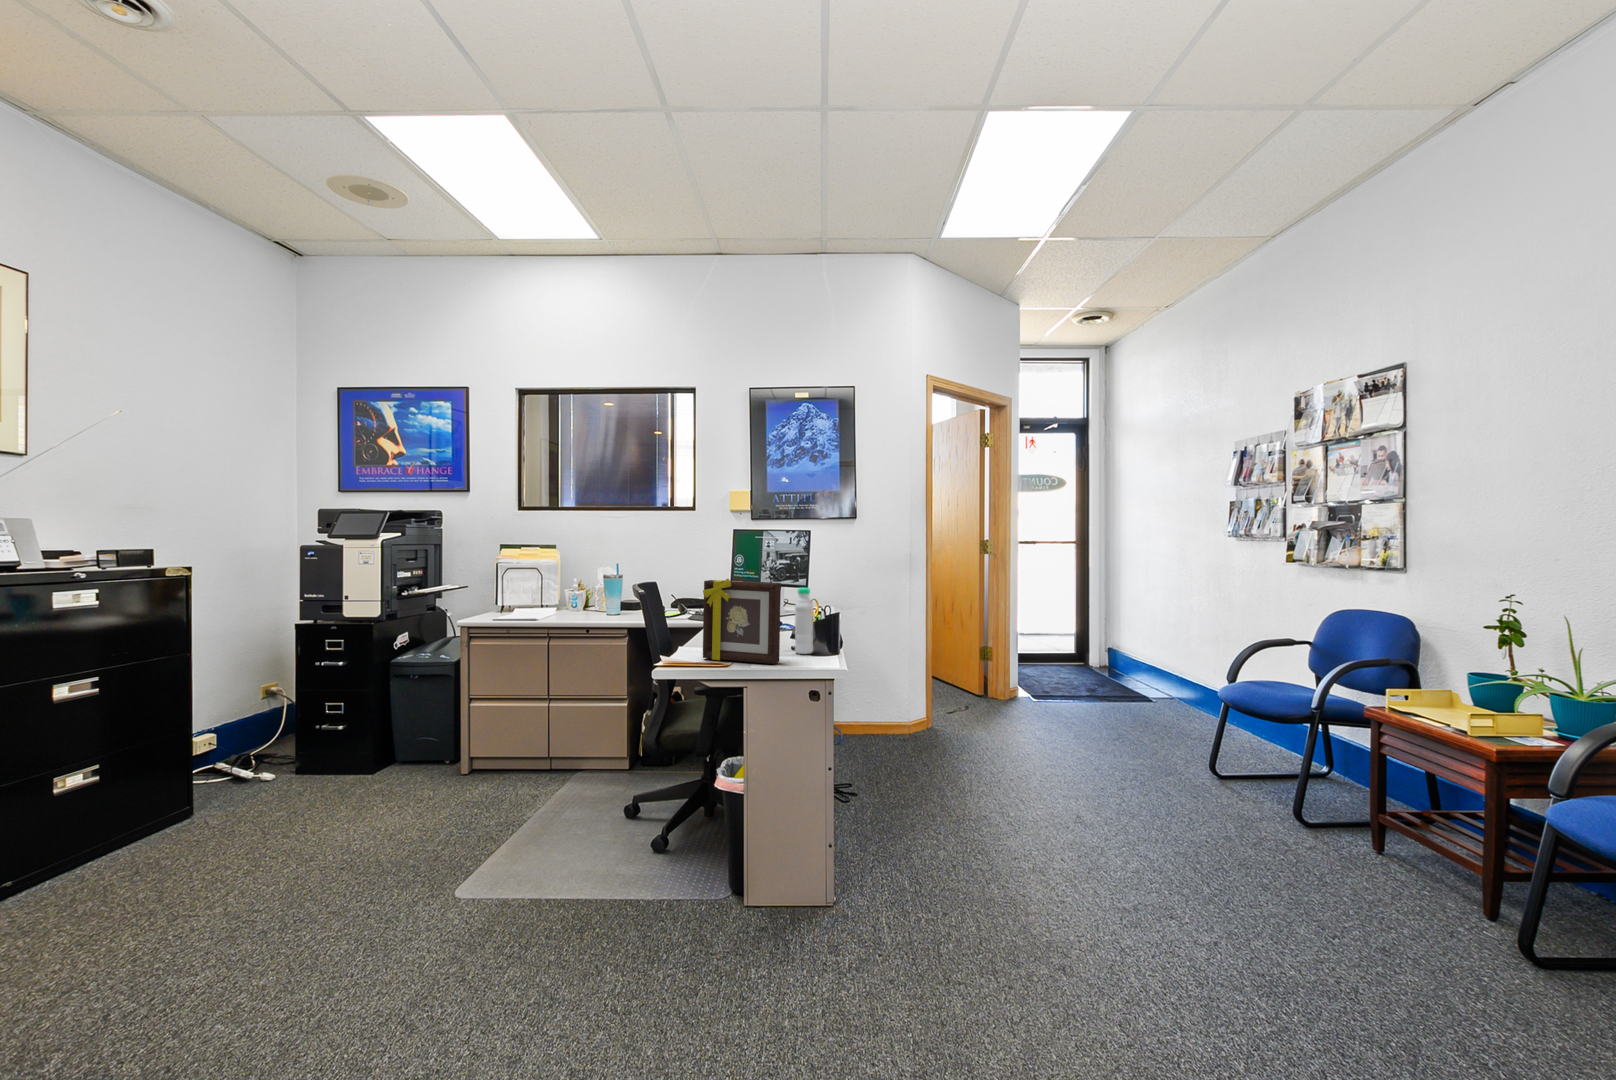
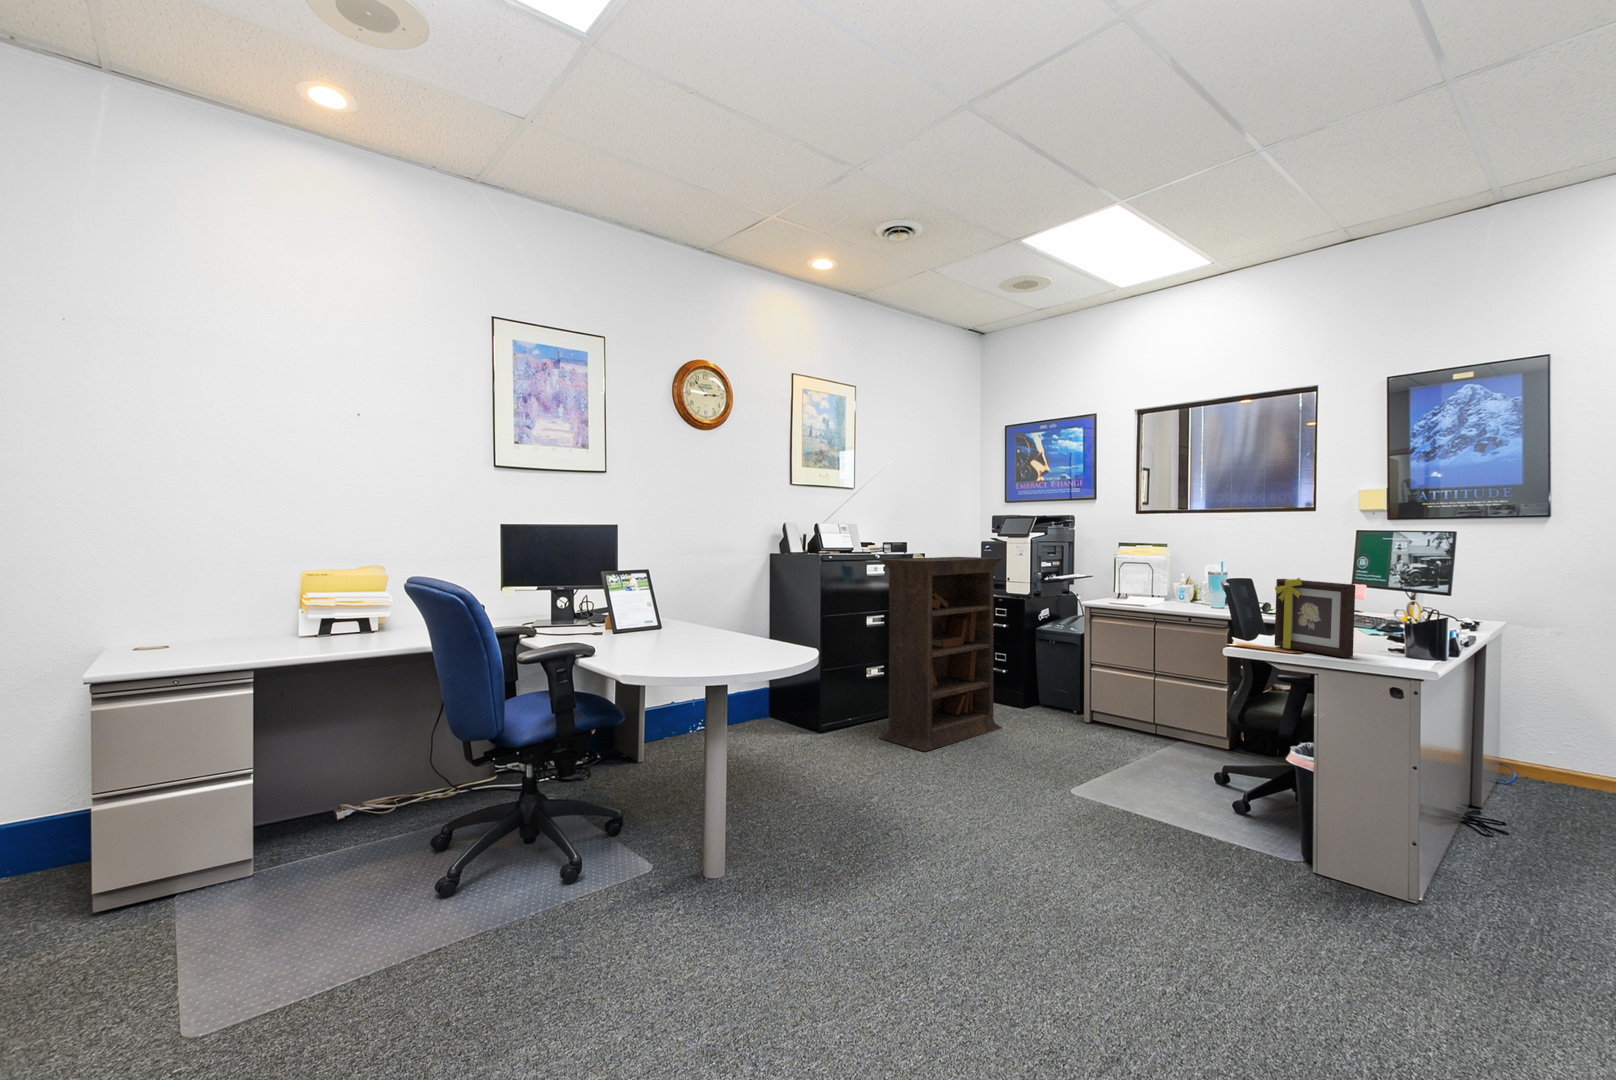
bookcase: none [54,568,338,915] -> present [879,557,1004,751]
water bottle: present [795,588,813,654] -> none [1381,591,1404,656]

